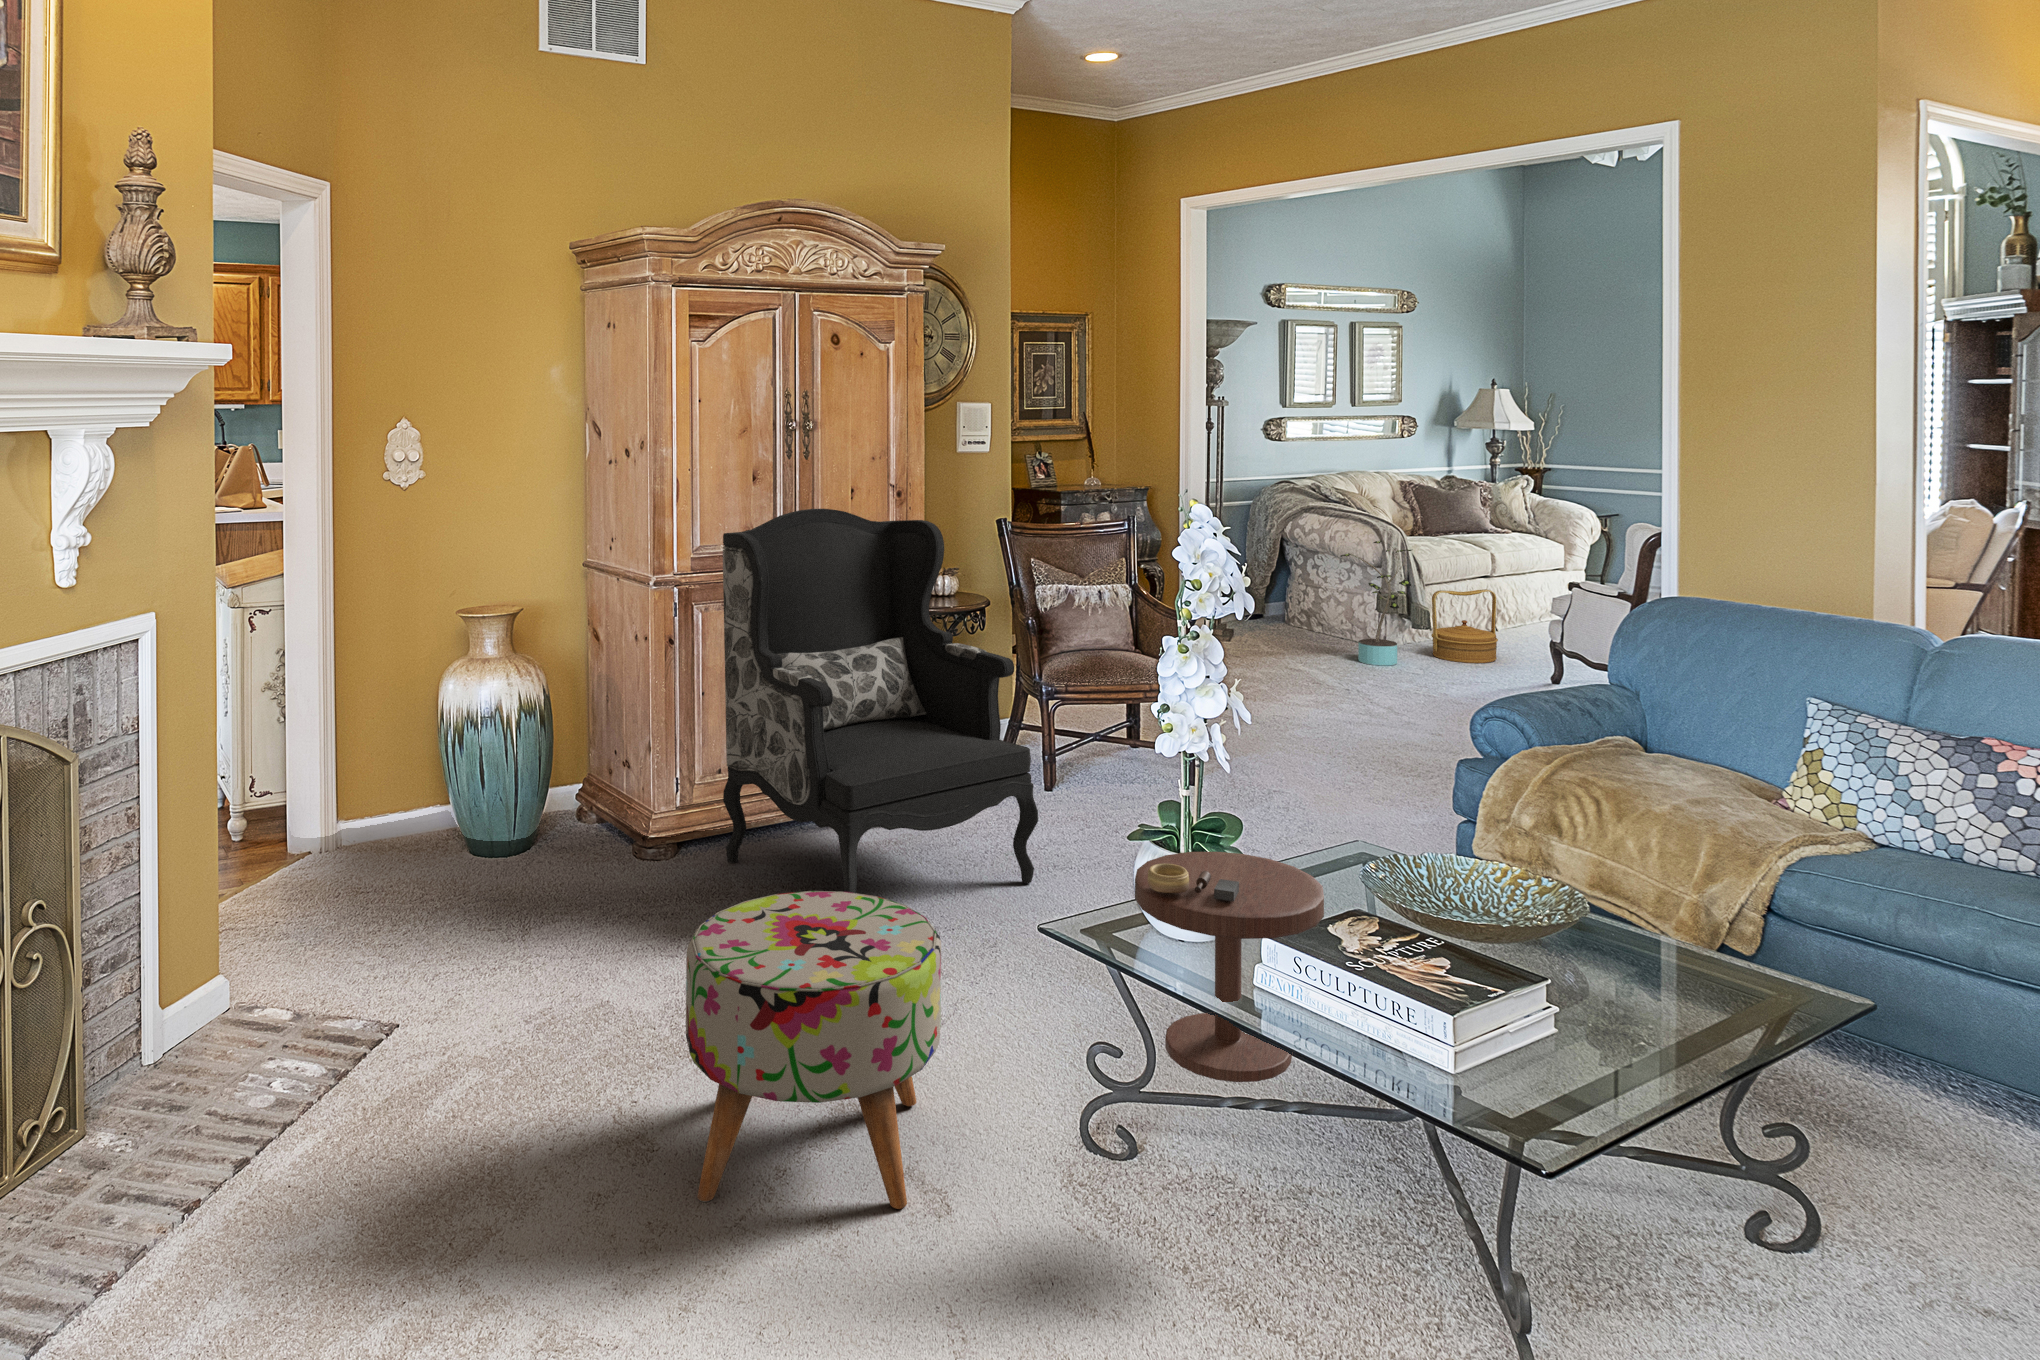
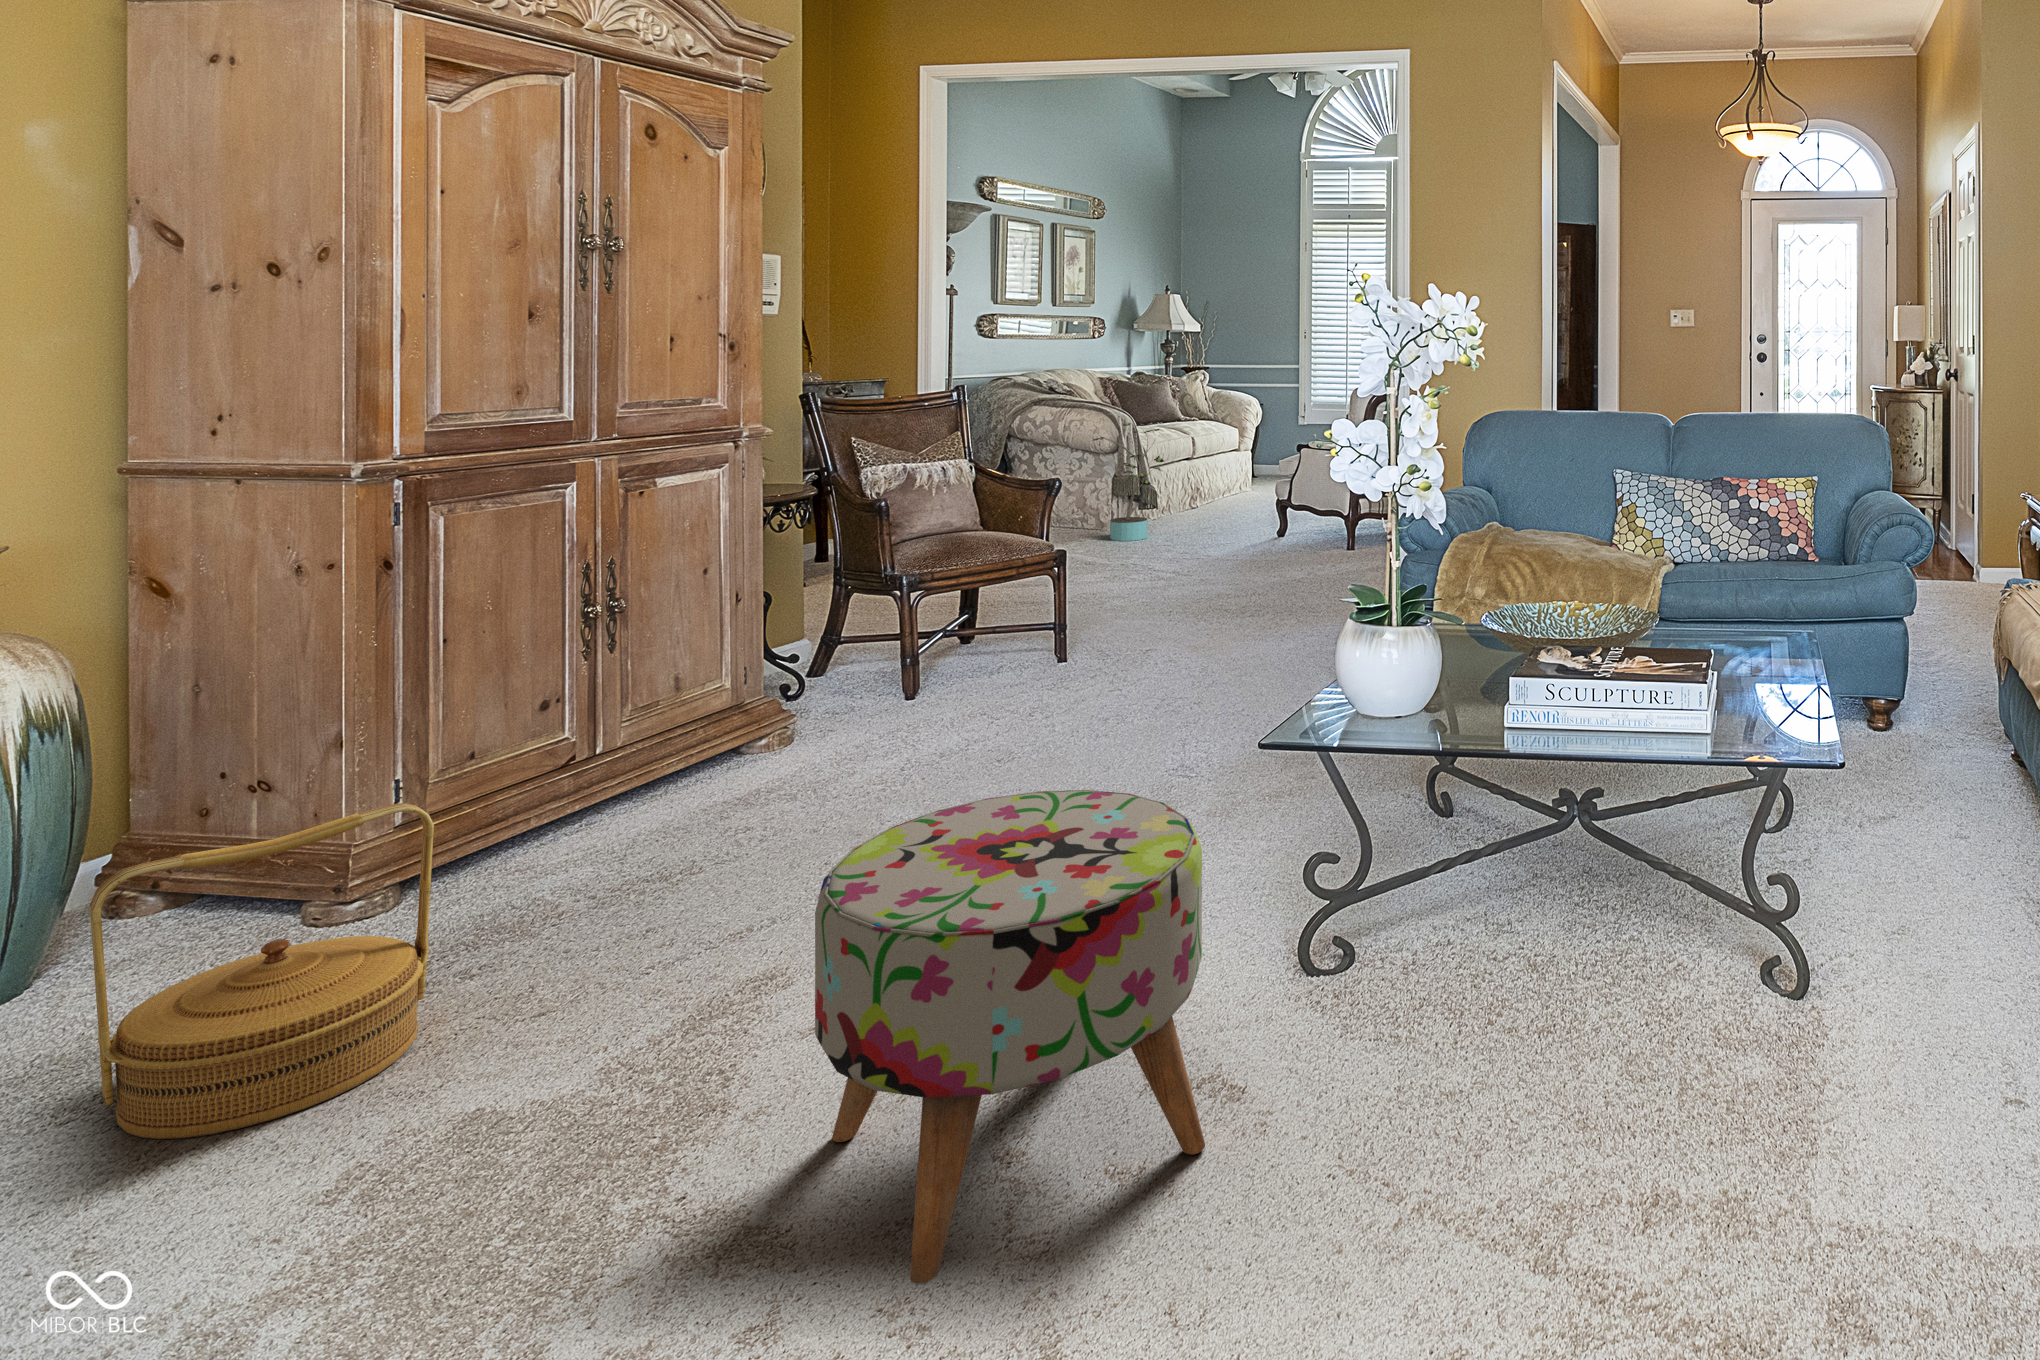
armchair: present [723,509,1038,893] -> none [488,363,998,901]
basket: present [1431,589,1498,663] -> present [90,803,434,1139]
side table: present [1135,852,1324,1214] -> none [1410,629,1605,1003]

